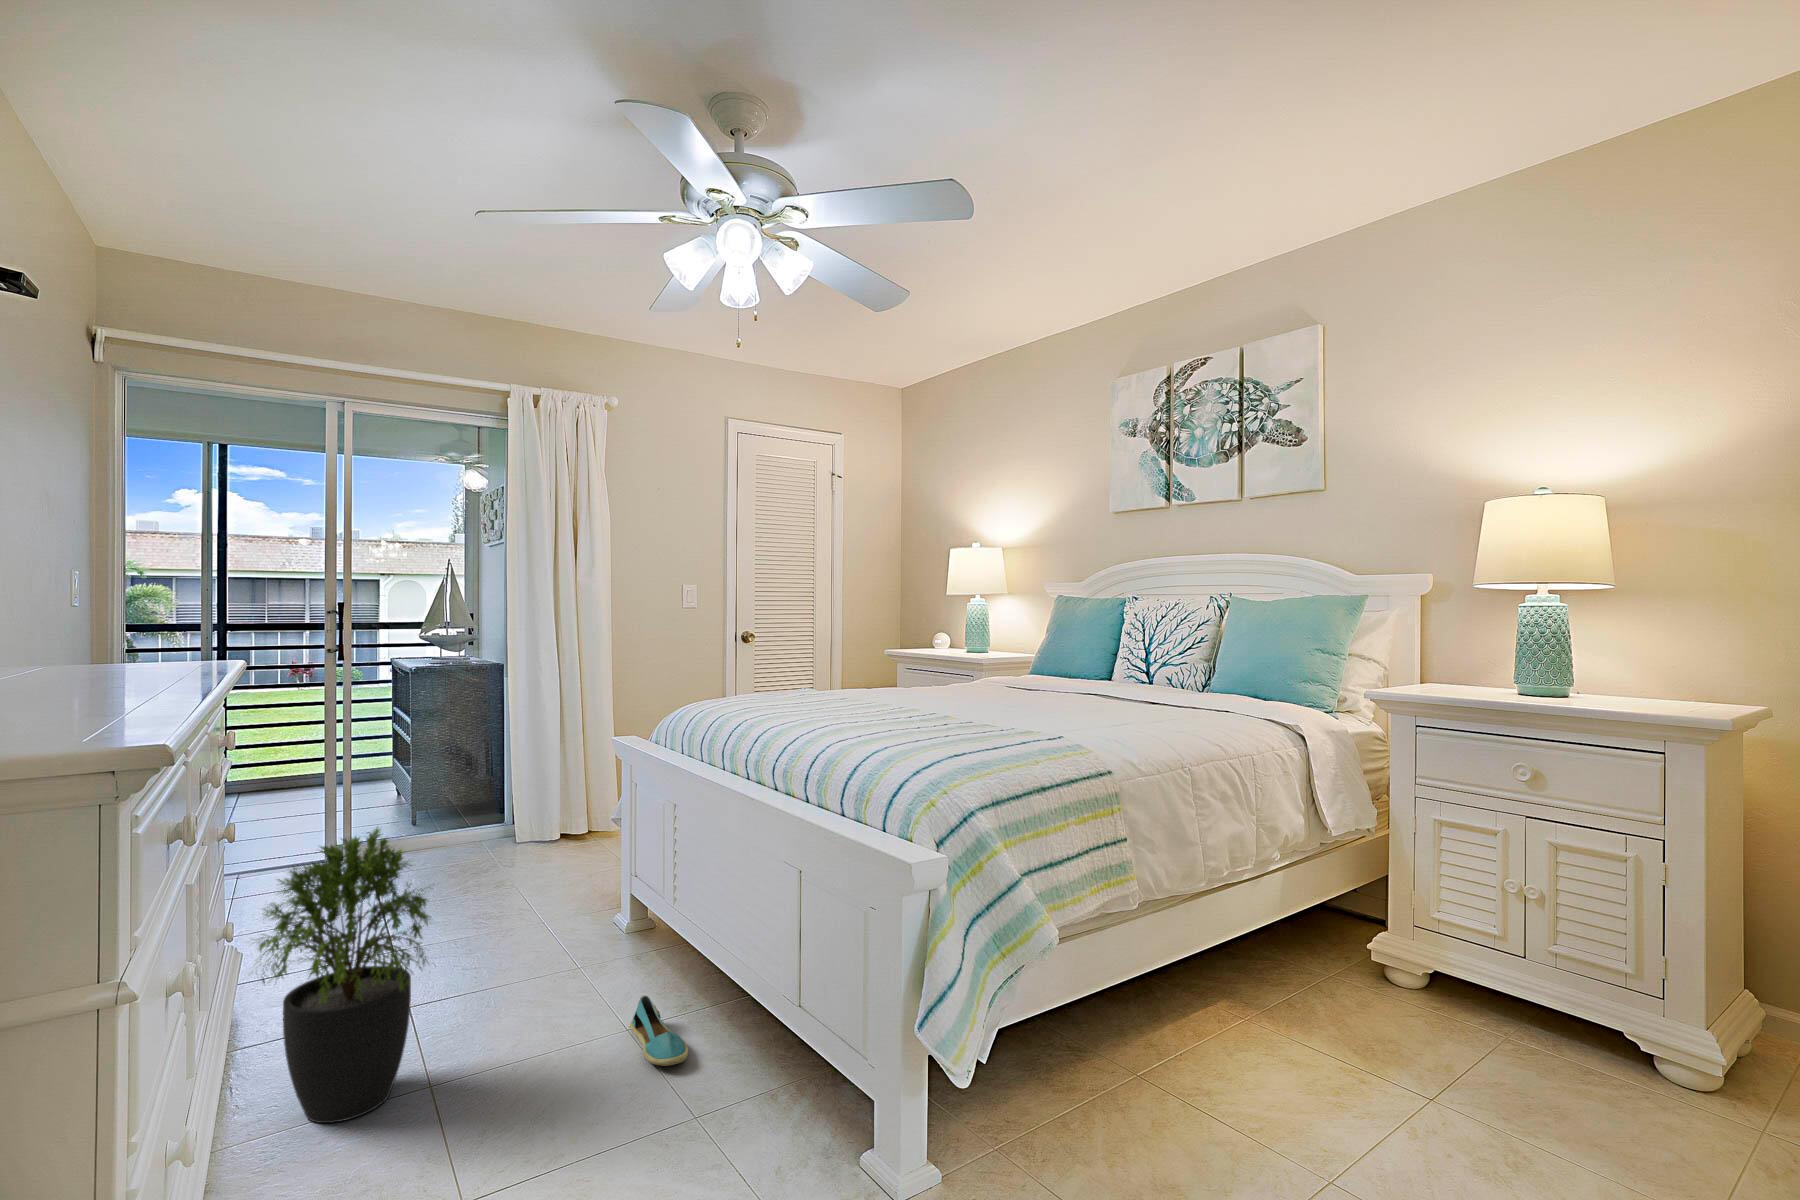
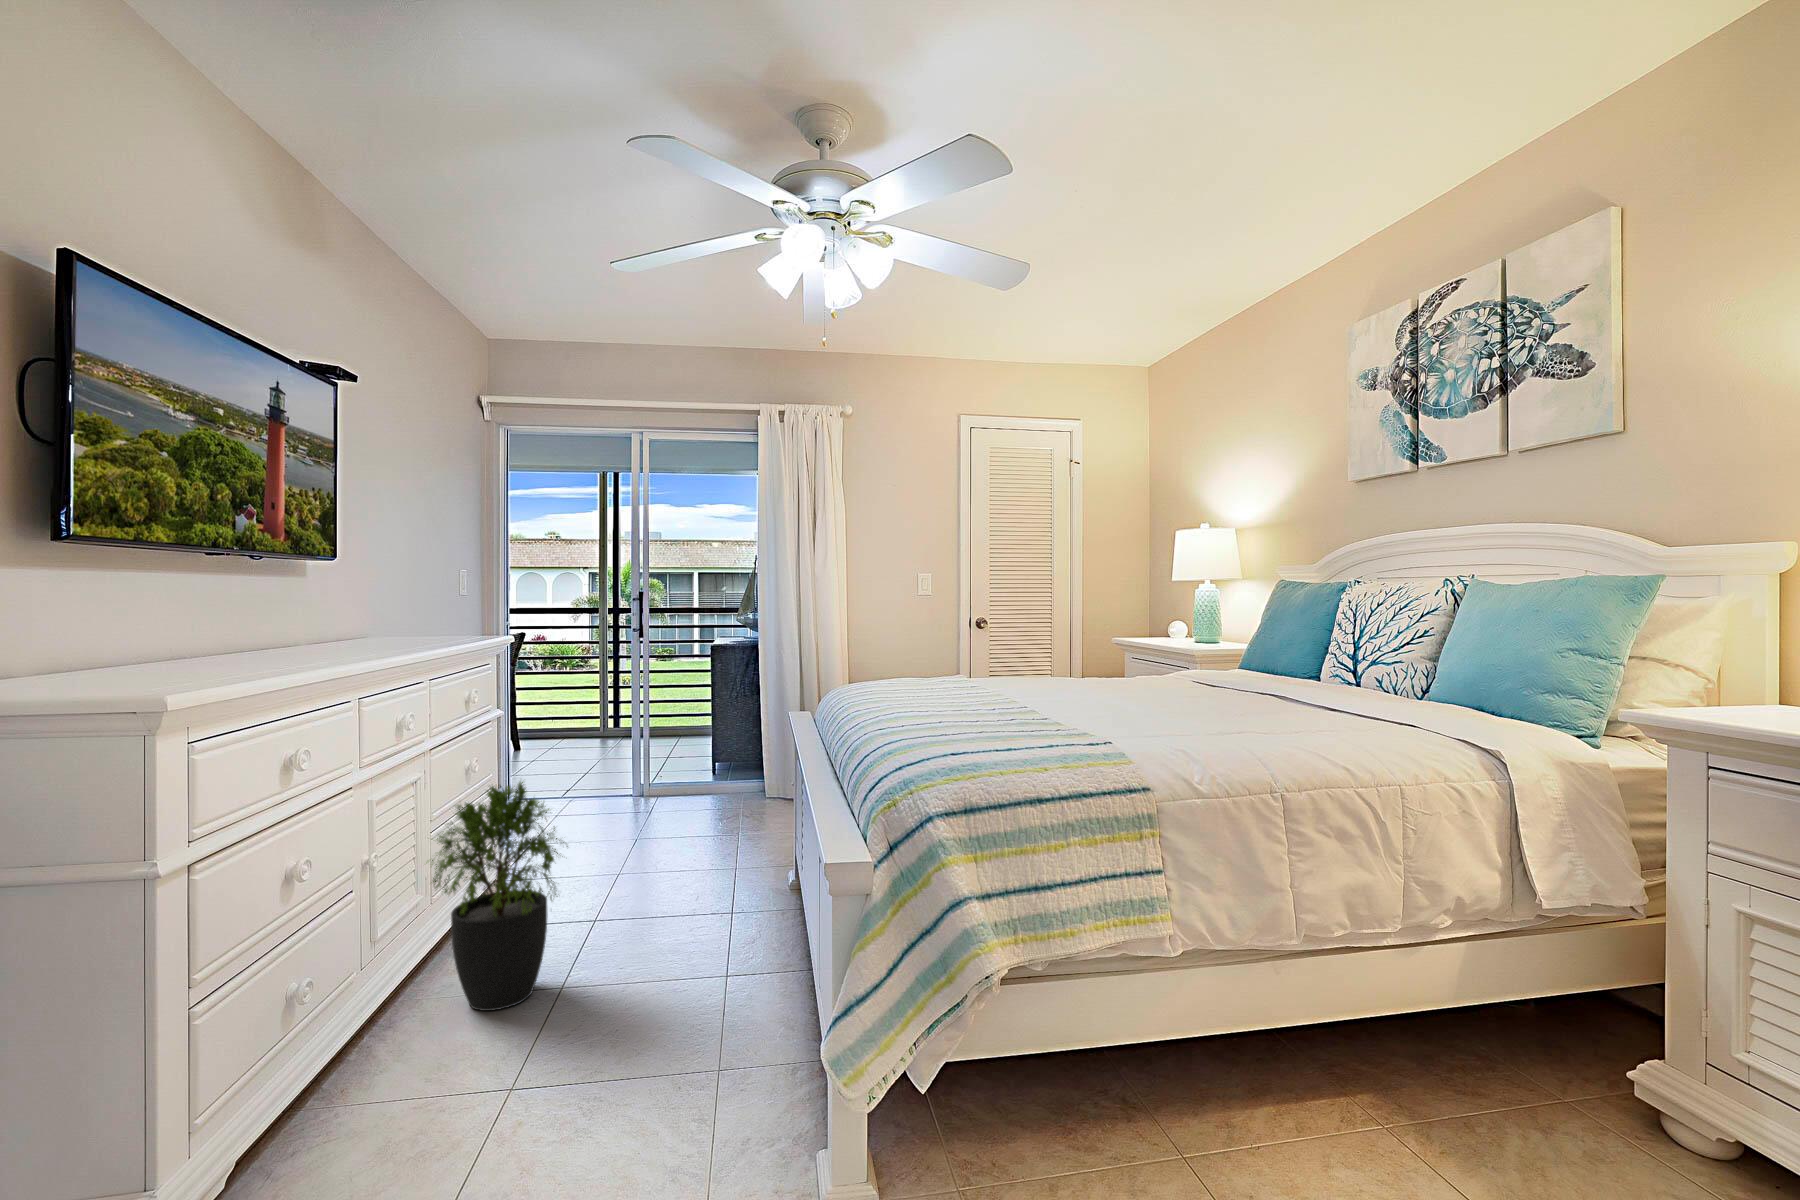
shoe: present [630,996,688,1066] -> none [717,953,758,1021]

